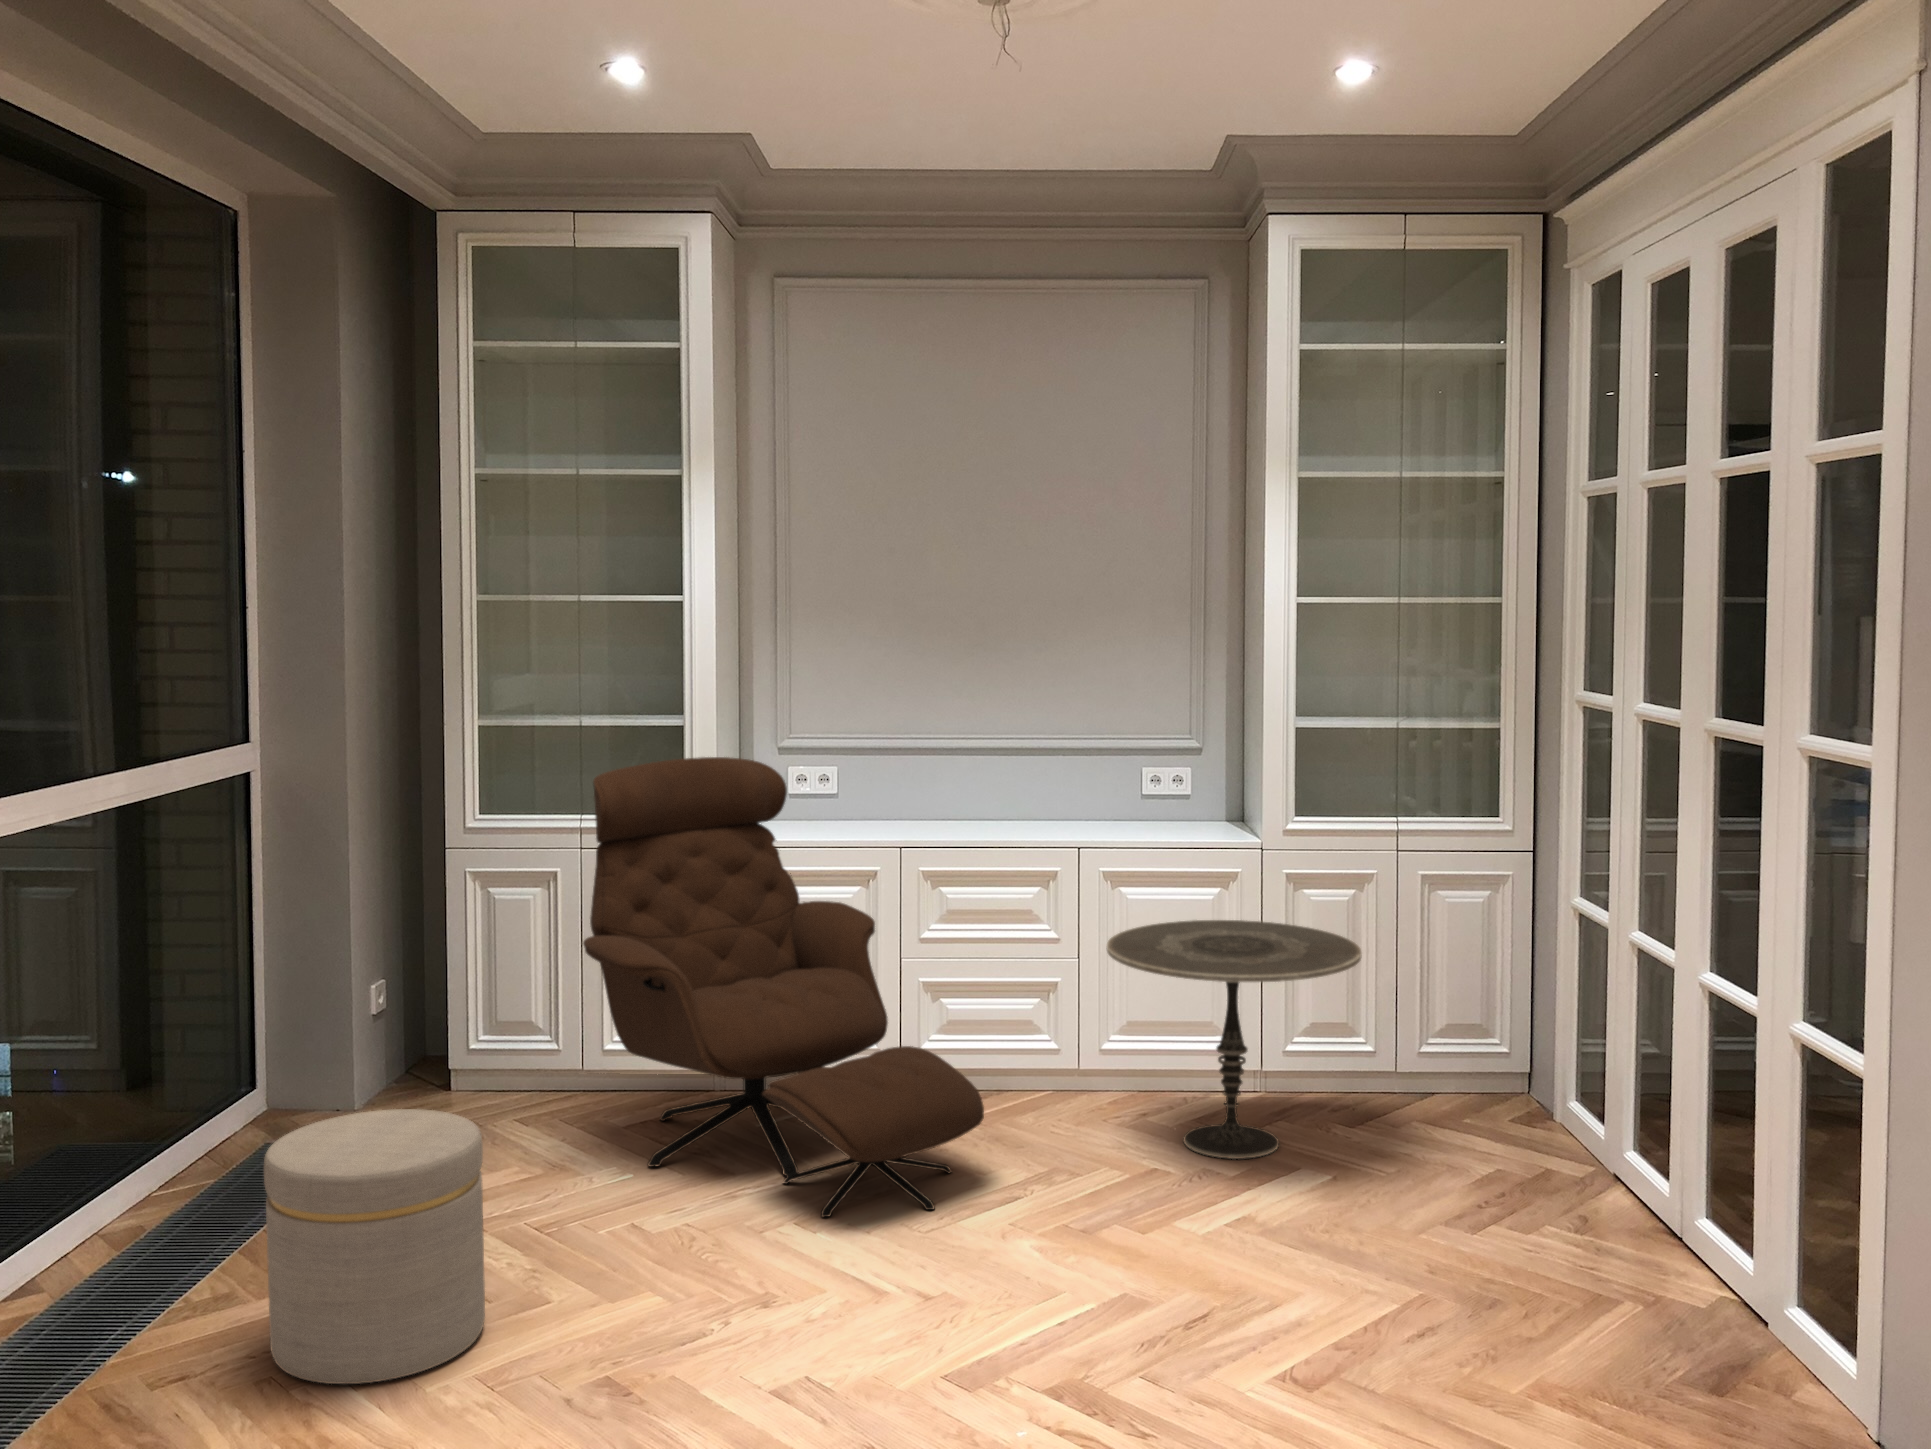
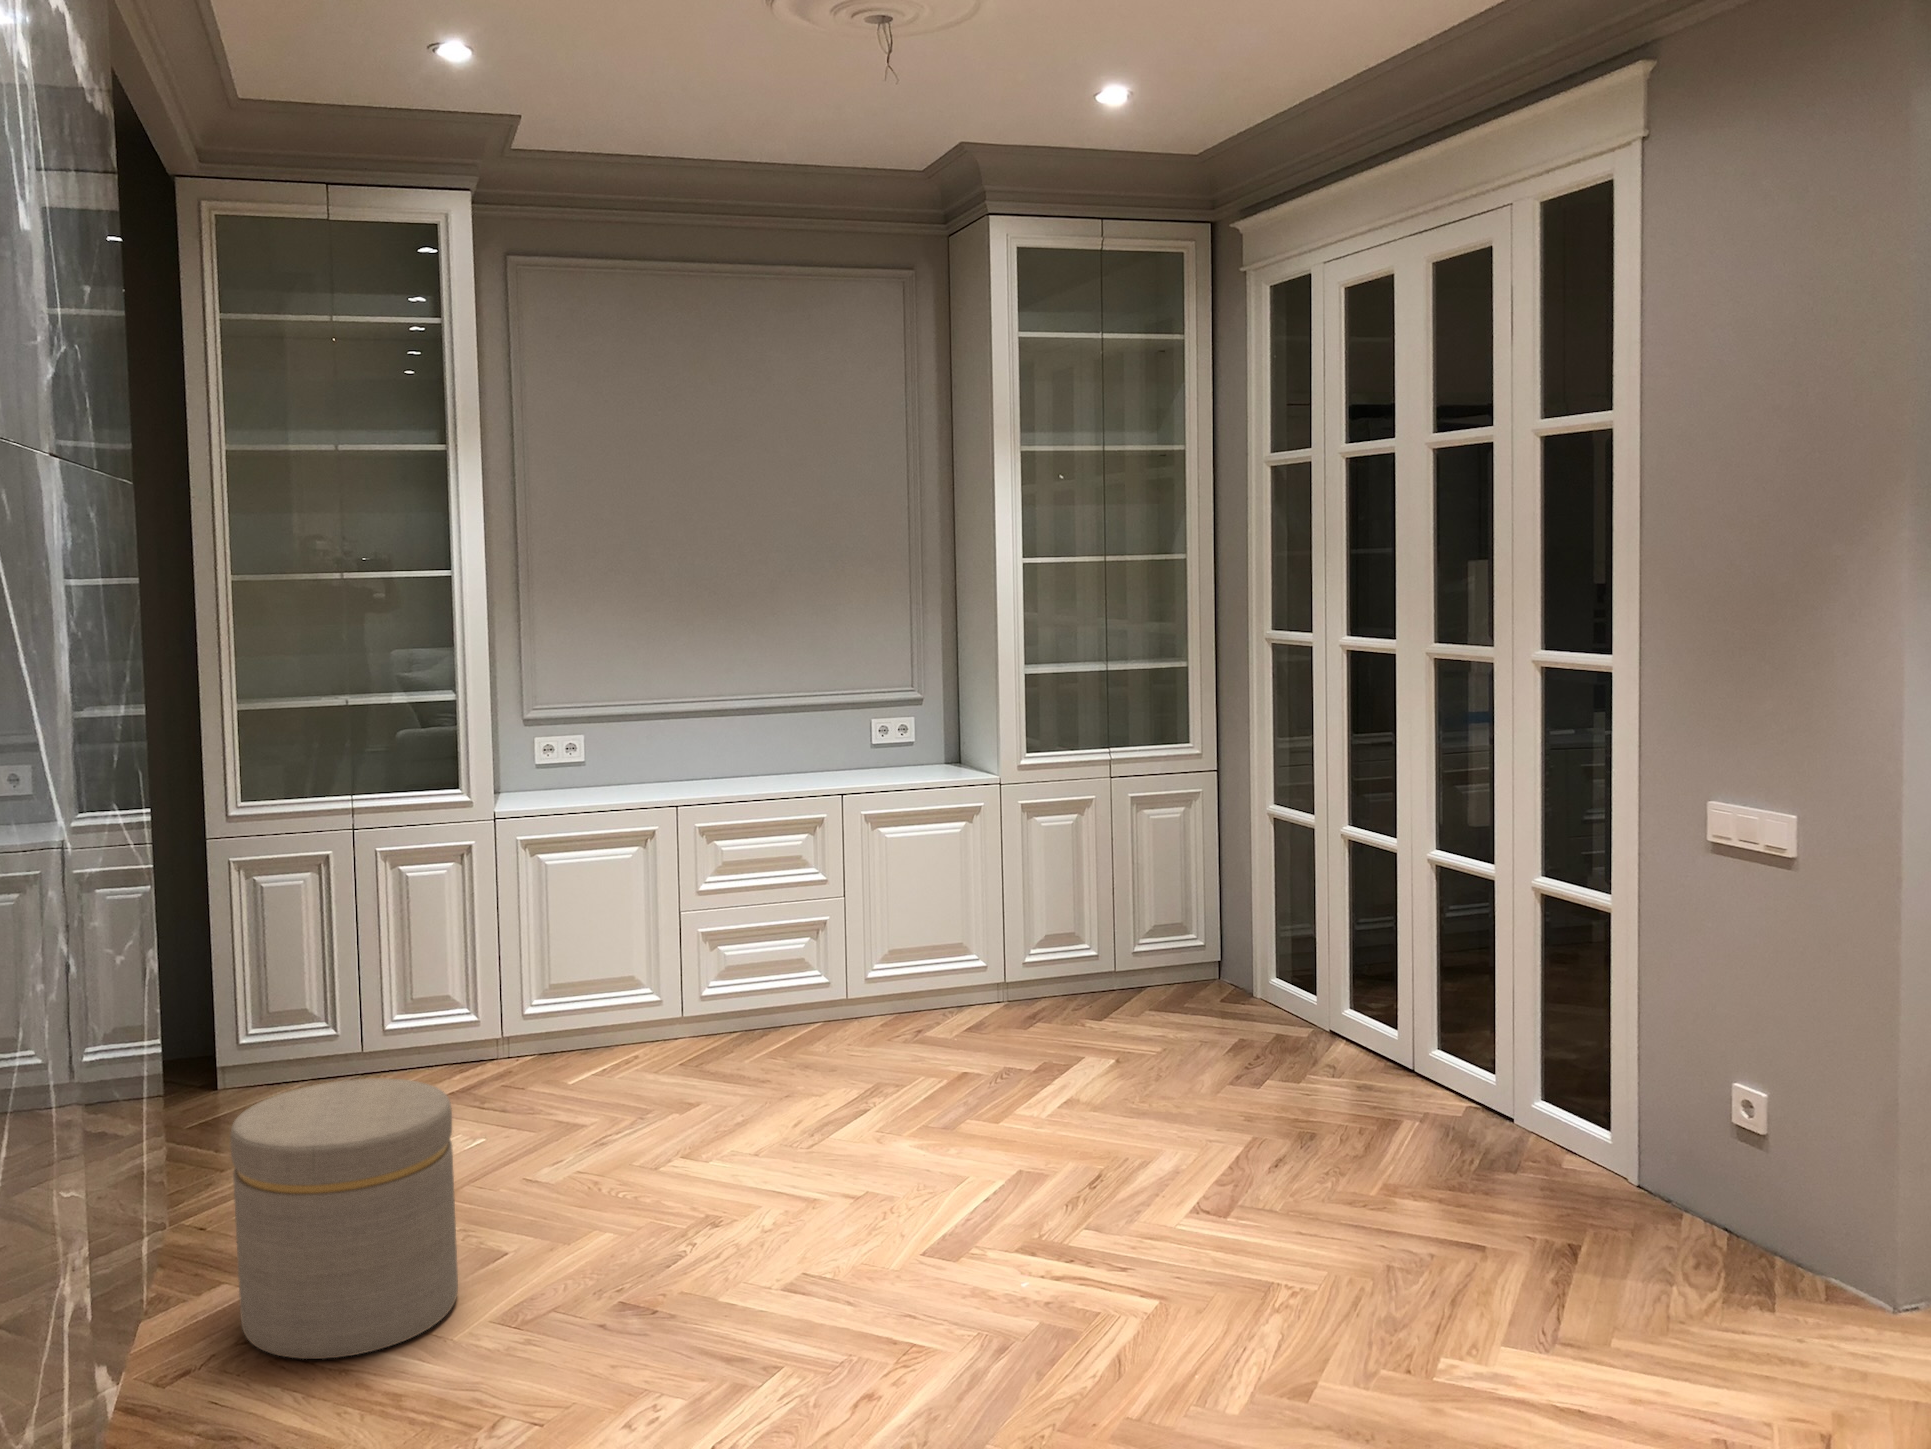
lounge chair: present [583,757,984,1217] -> none [395,728,824,1148]
side table: present [1107,920,1361,1159] -> none [895,848,1121,1056]

